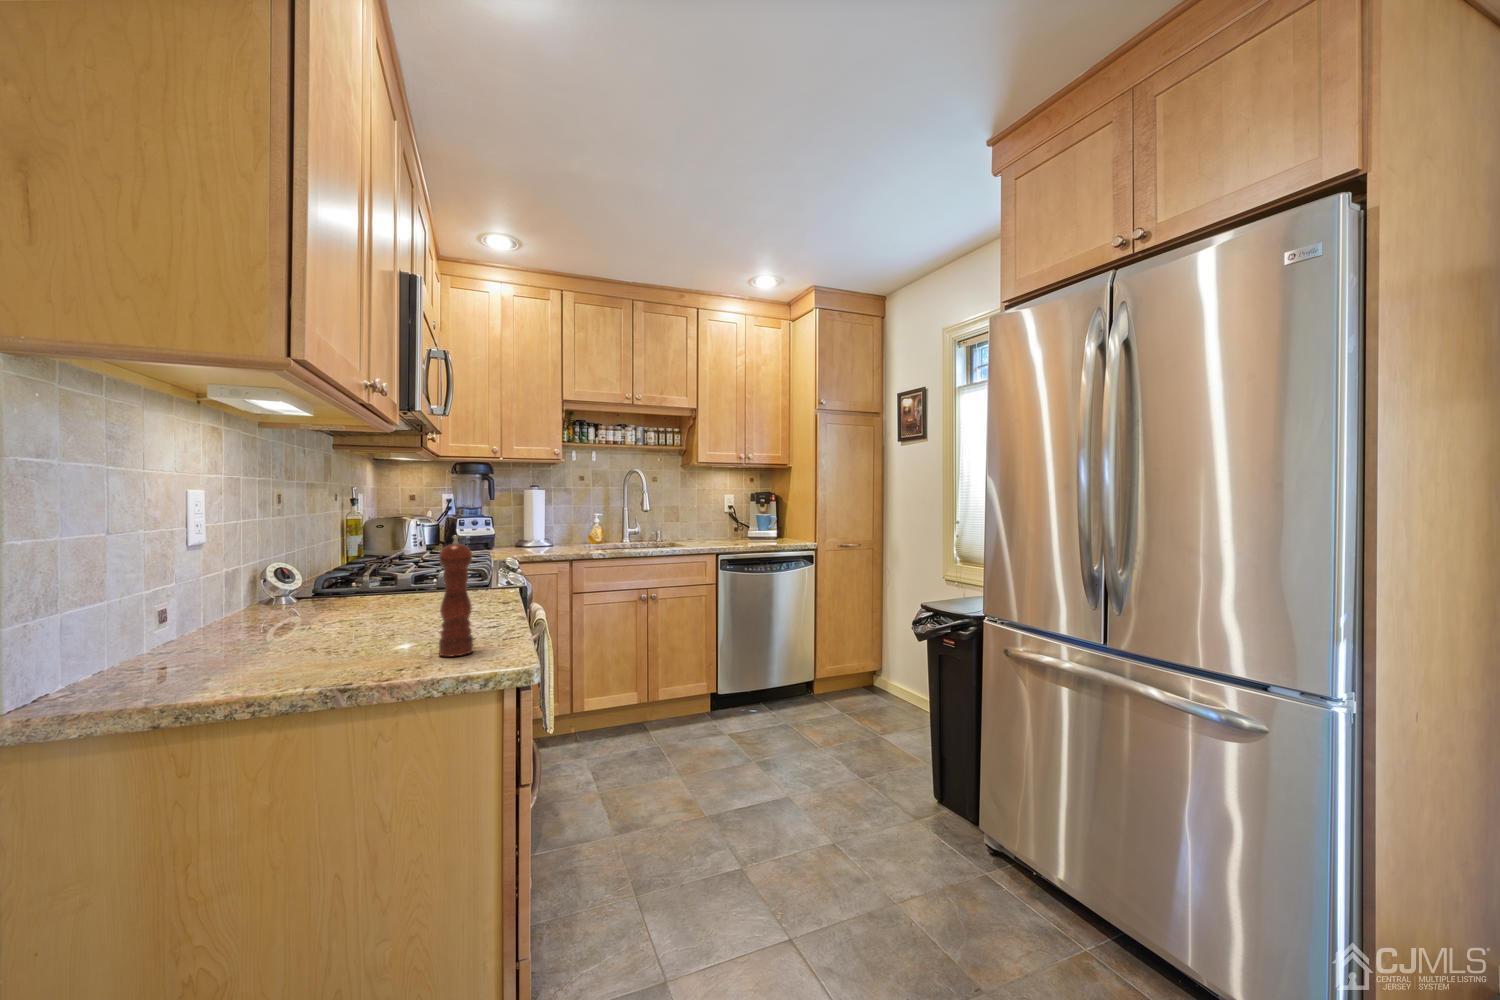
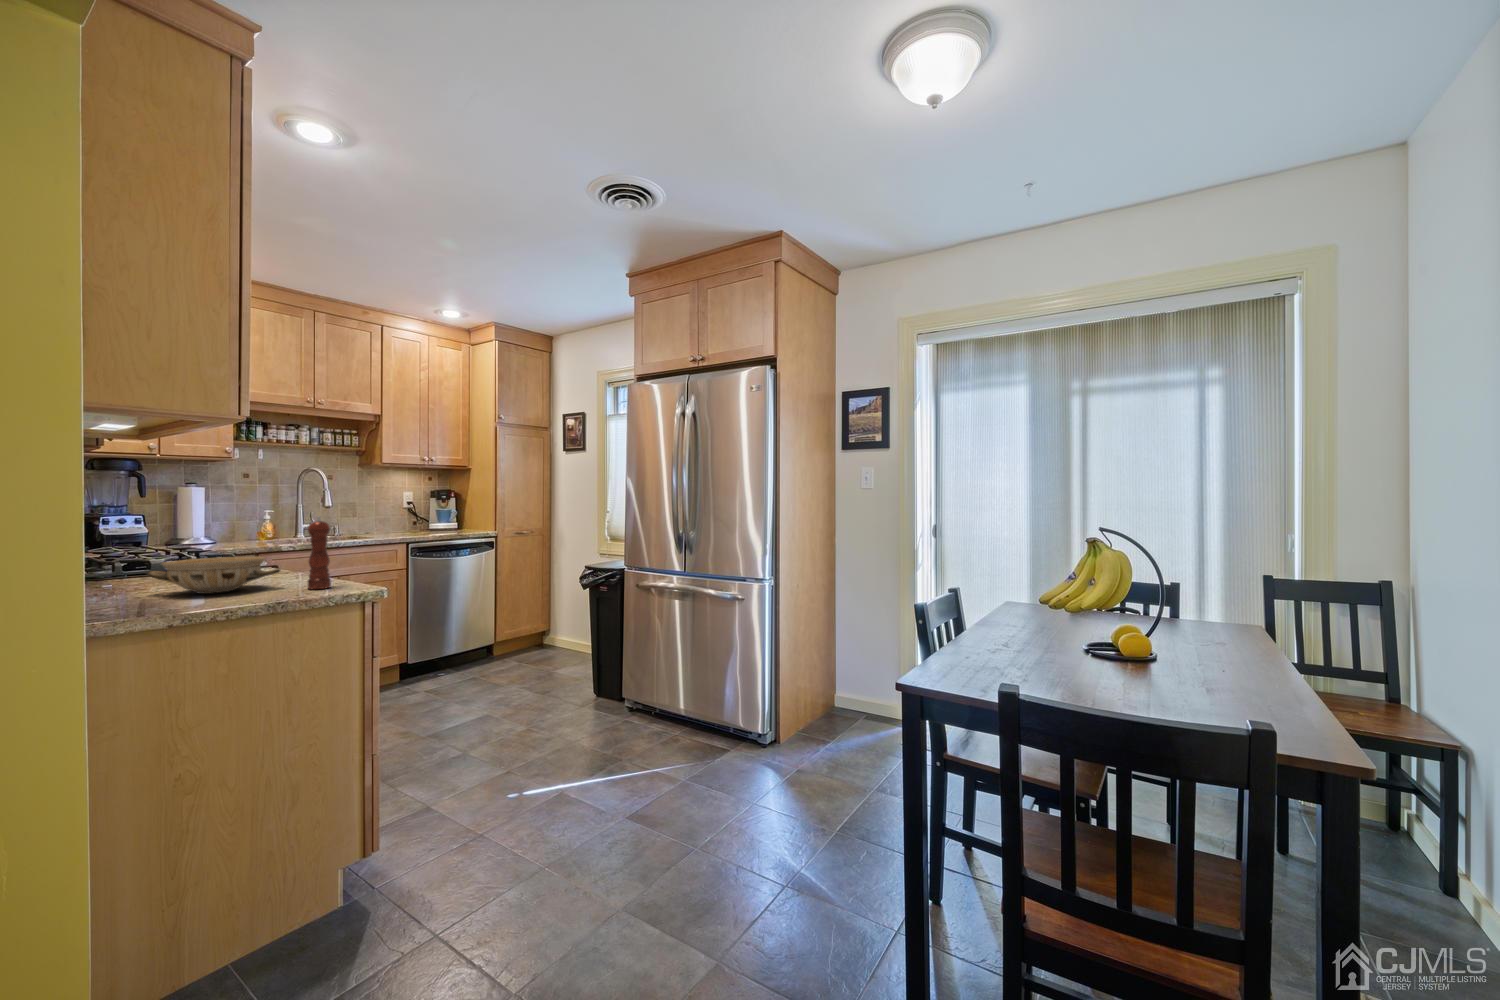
ceramic bowl: none [283,588,425,646] -> present [148,556,280,594]

